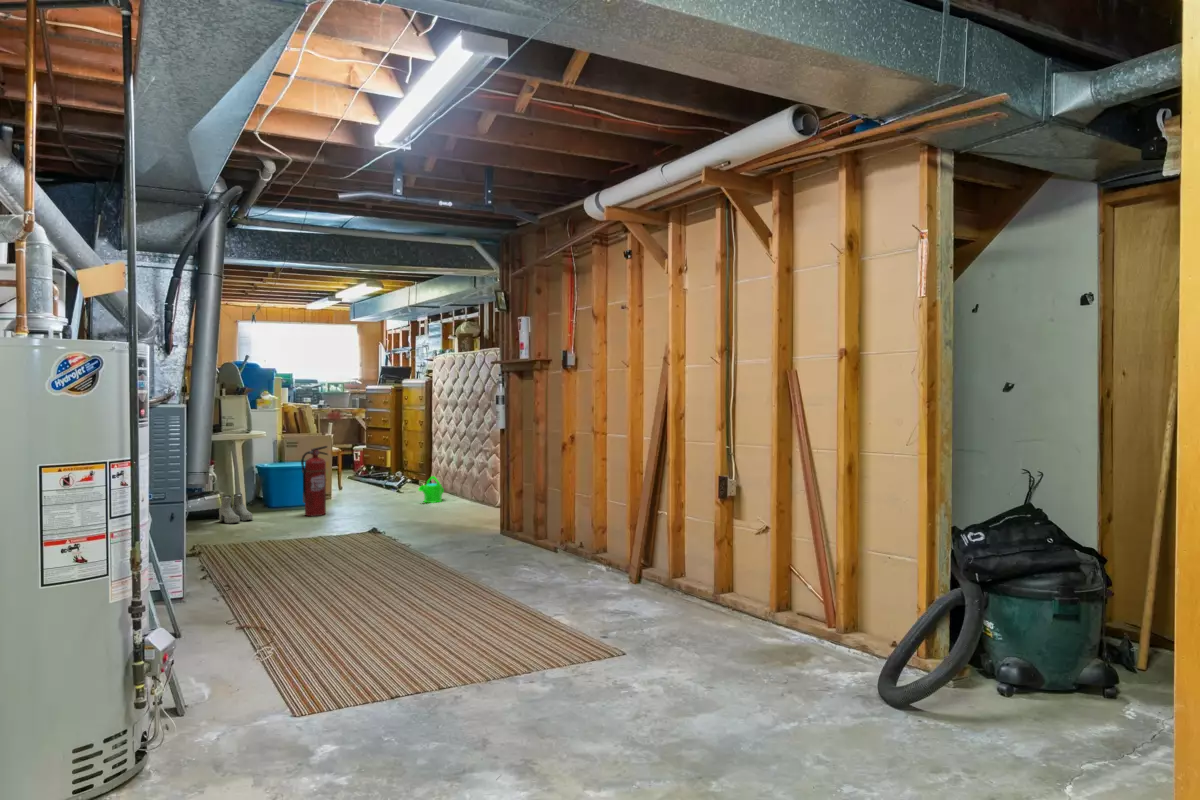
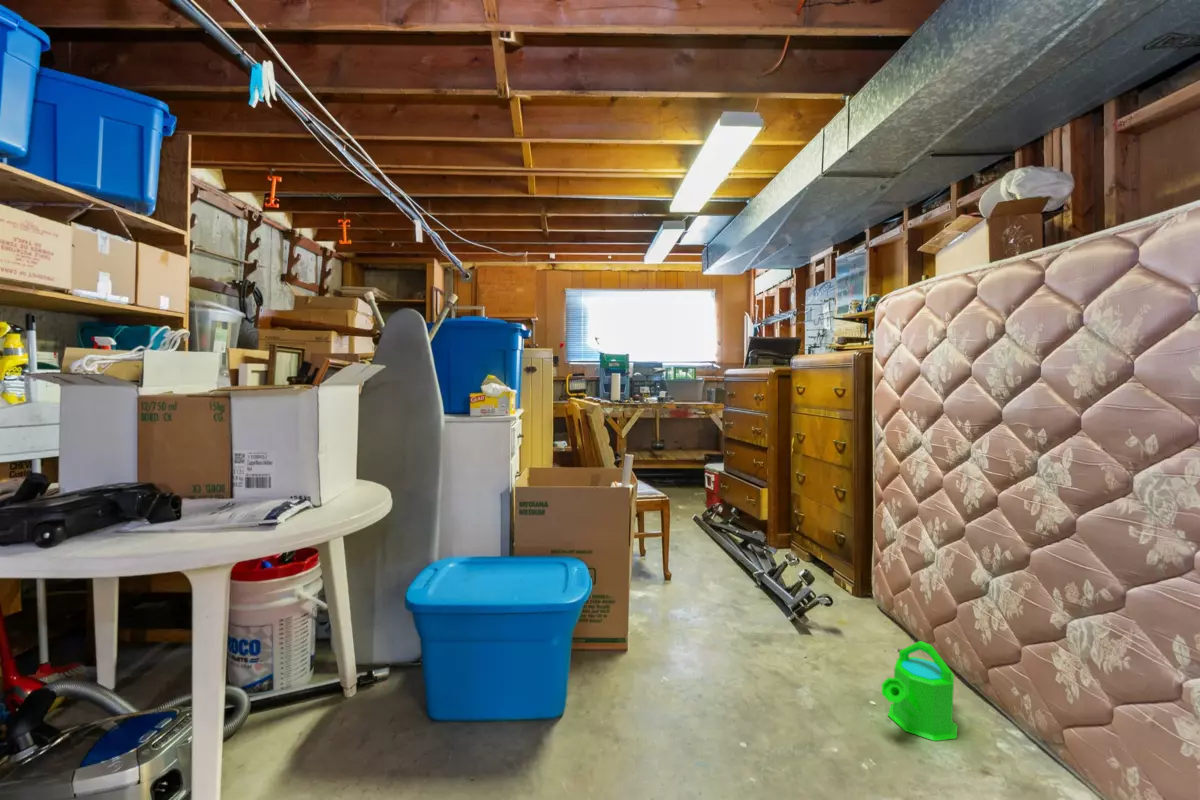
fire extinguisher: present [301,446,327,516] -> none [524,539,606,769]
boots: present [219,494,253,524] -> none [321,647,398,766]

